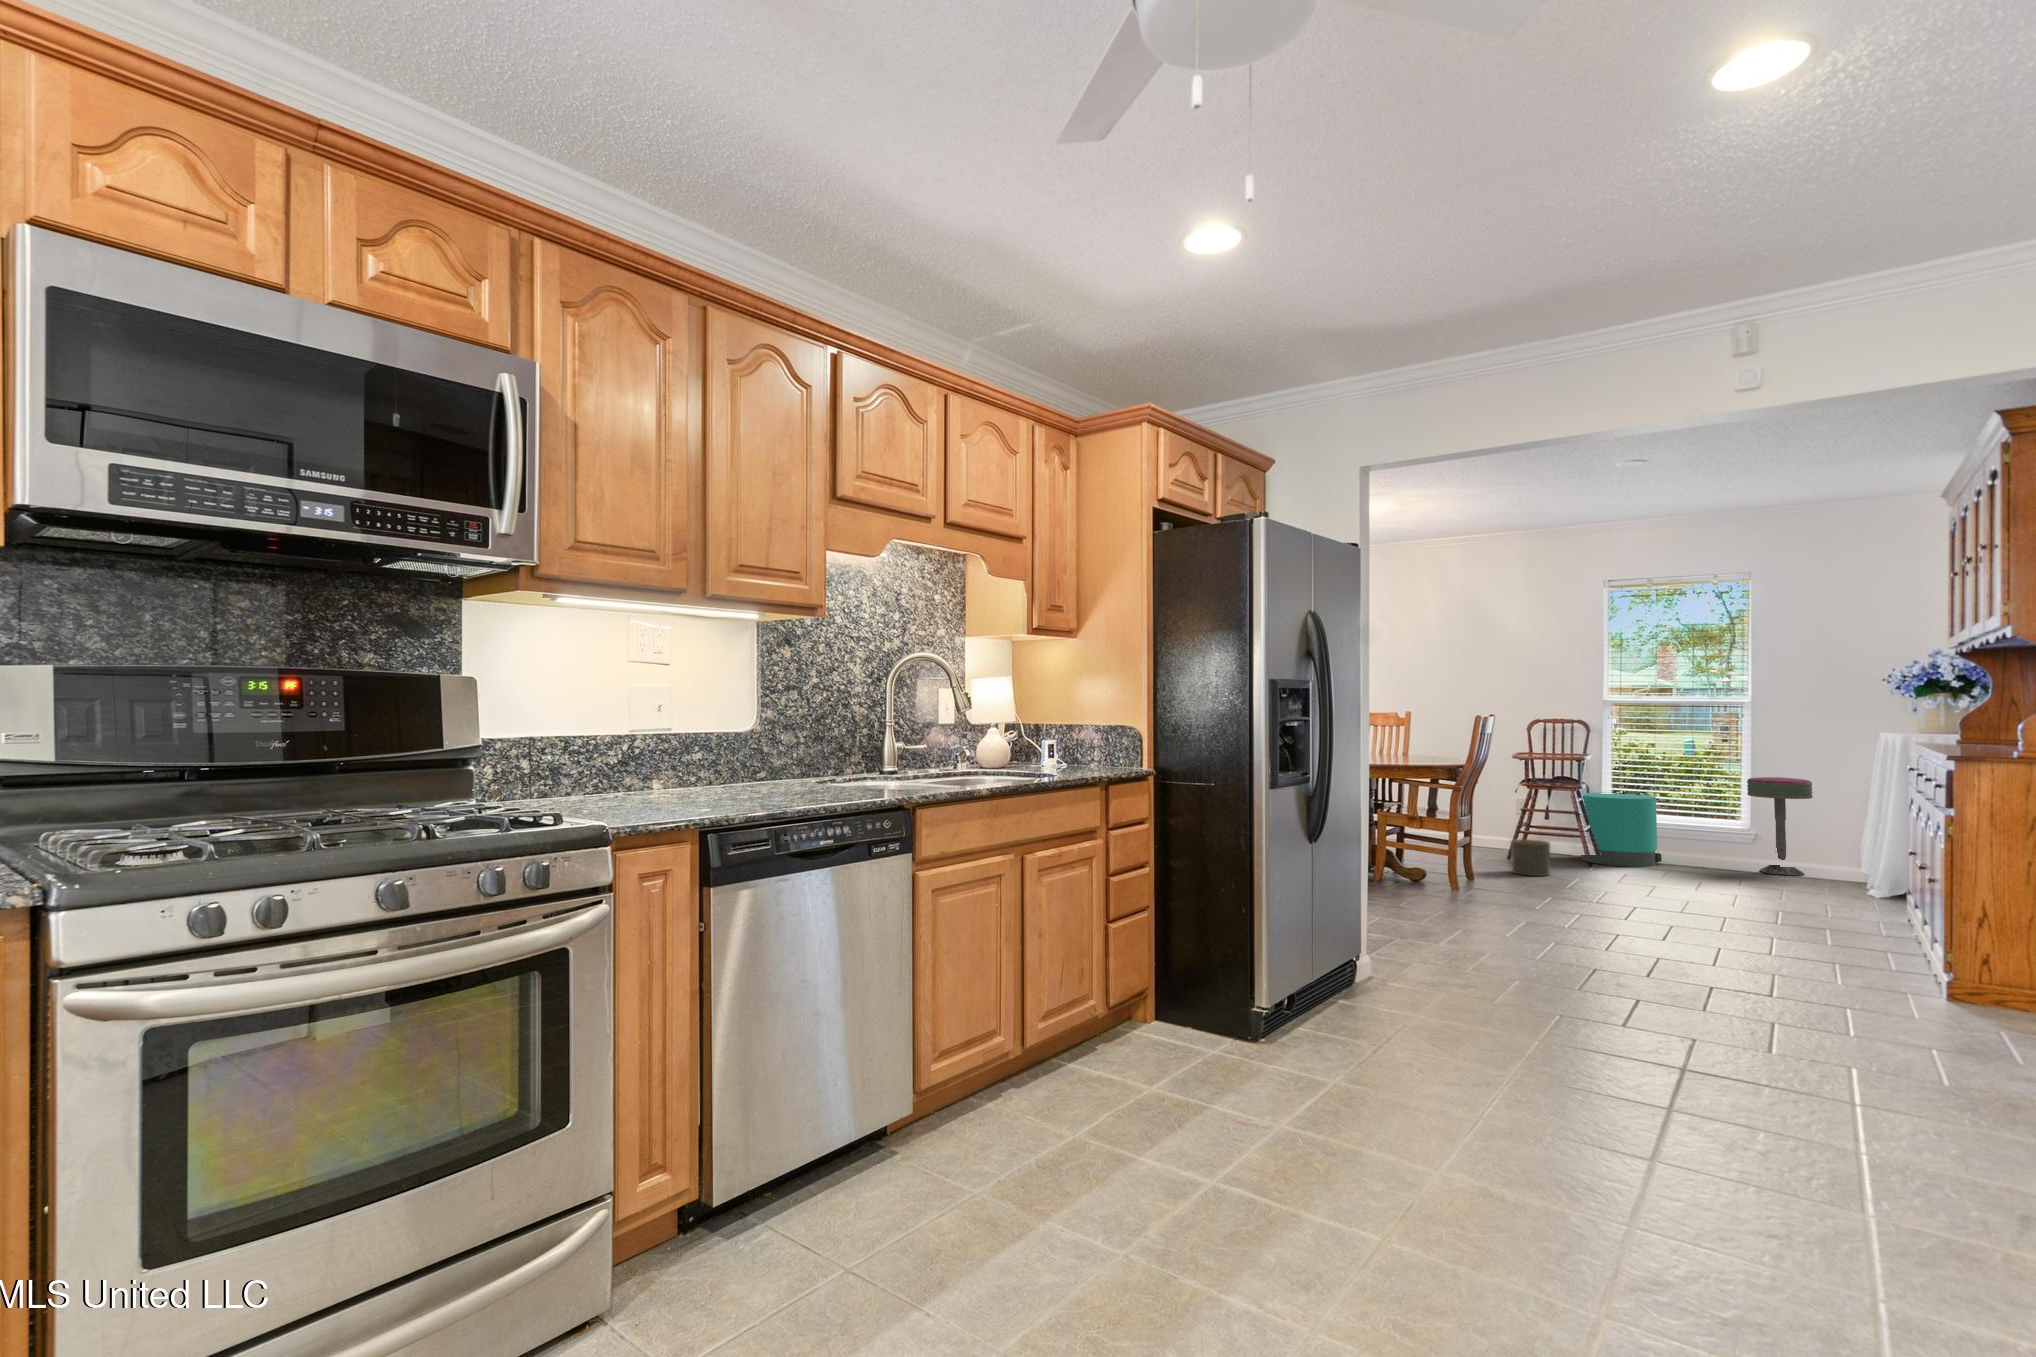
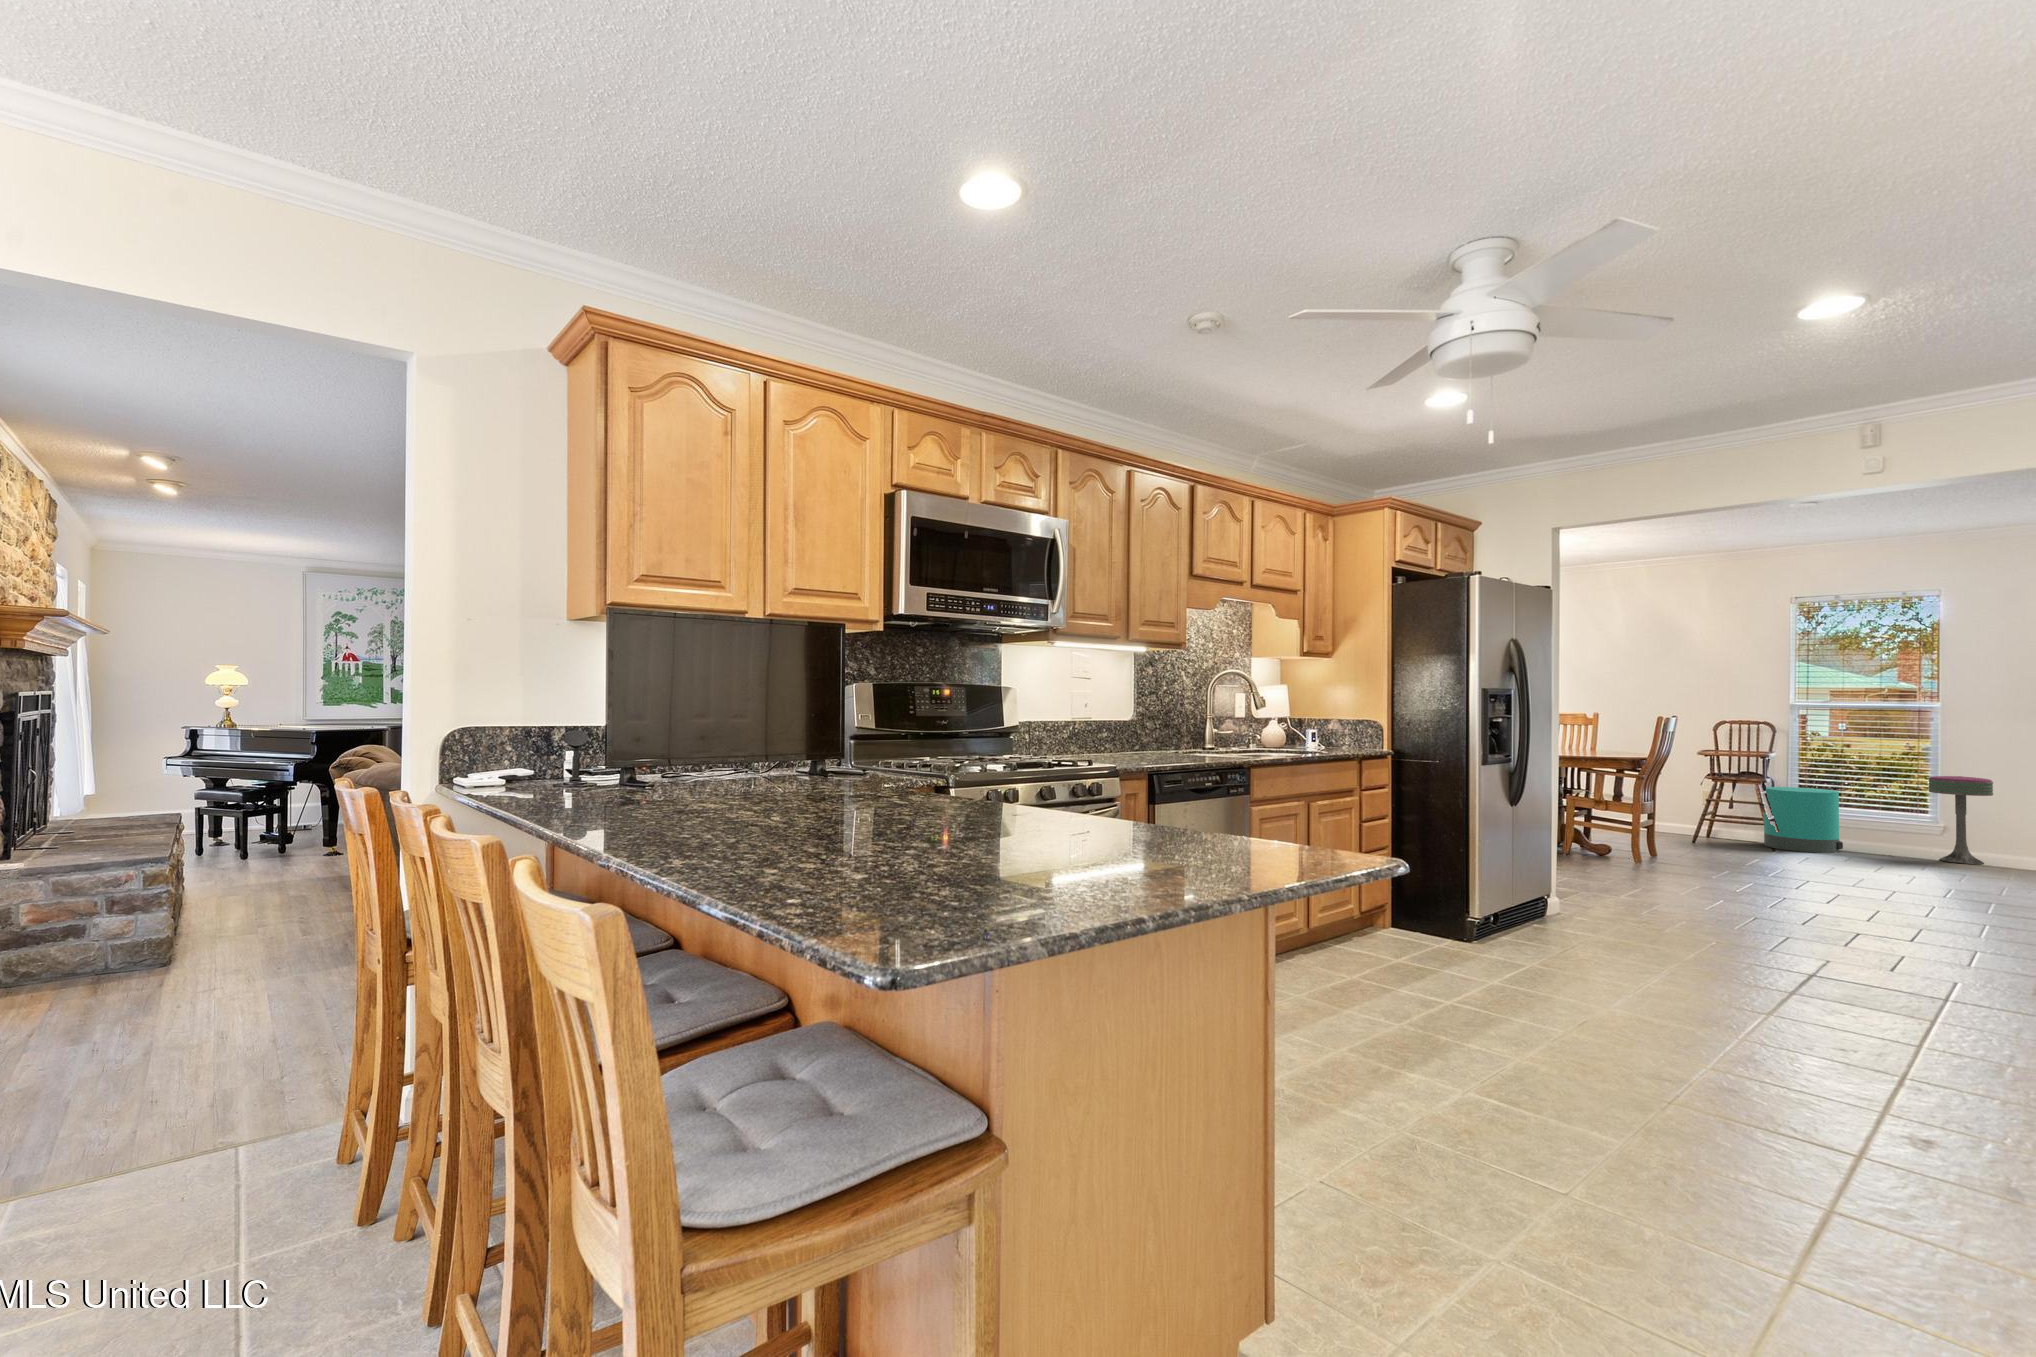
planter: present [1511,839,1550,876] -> none [1692,824,1730,856]

